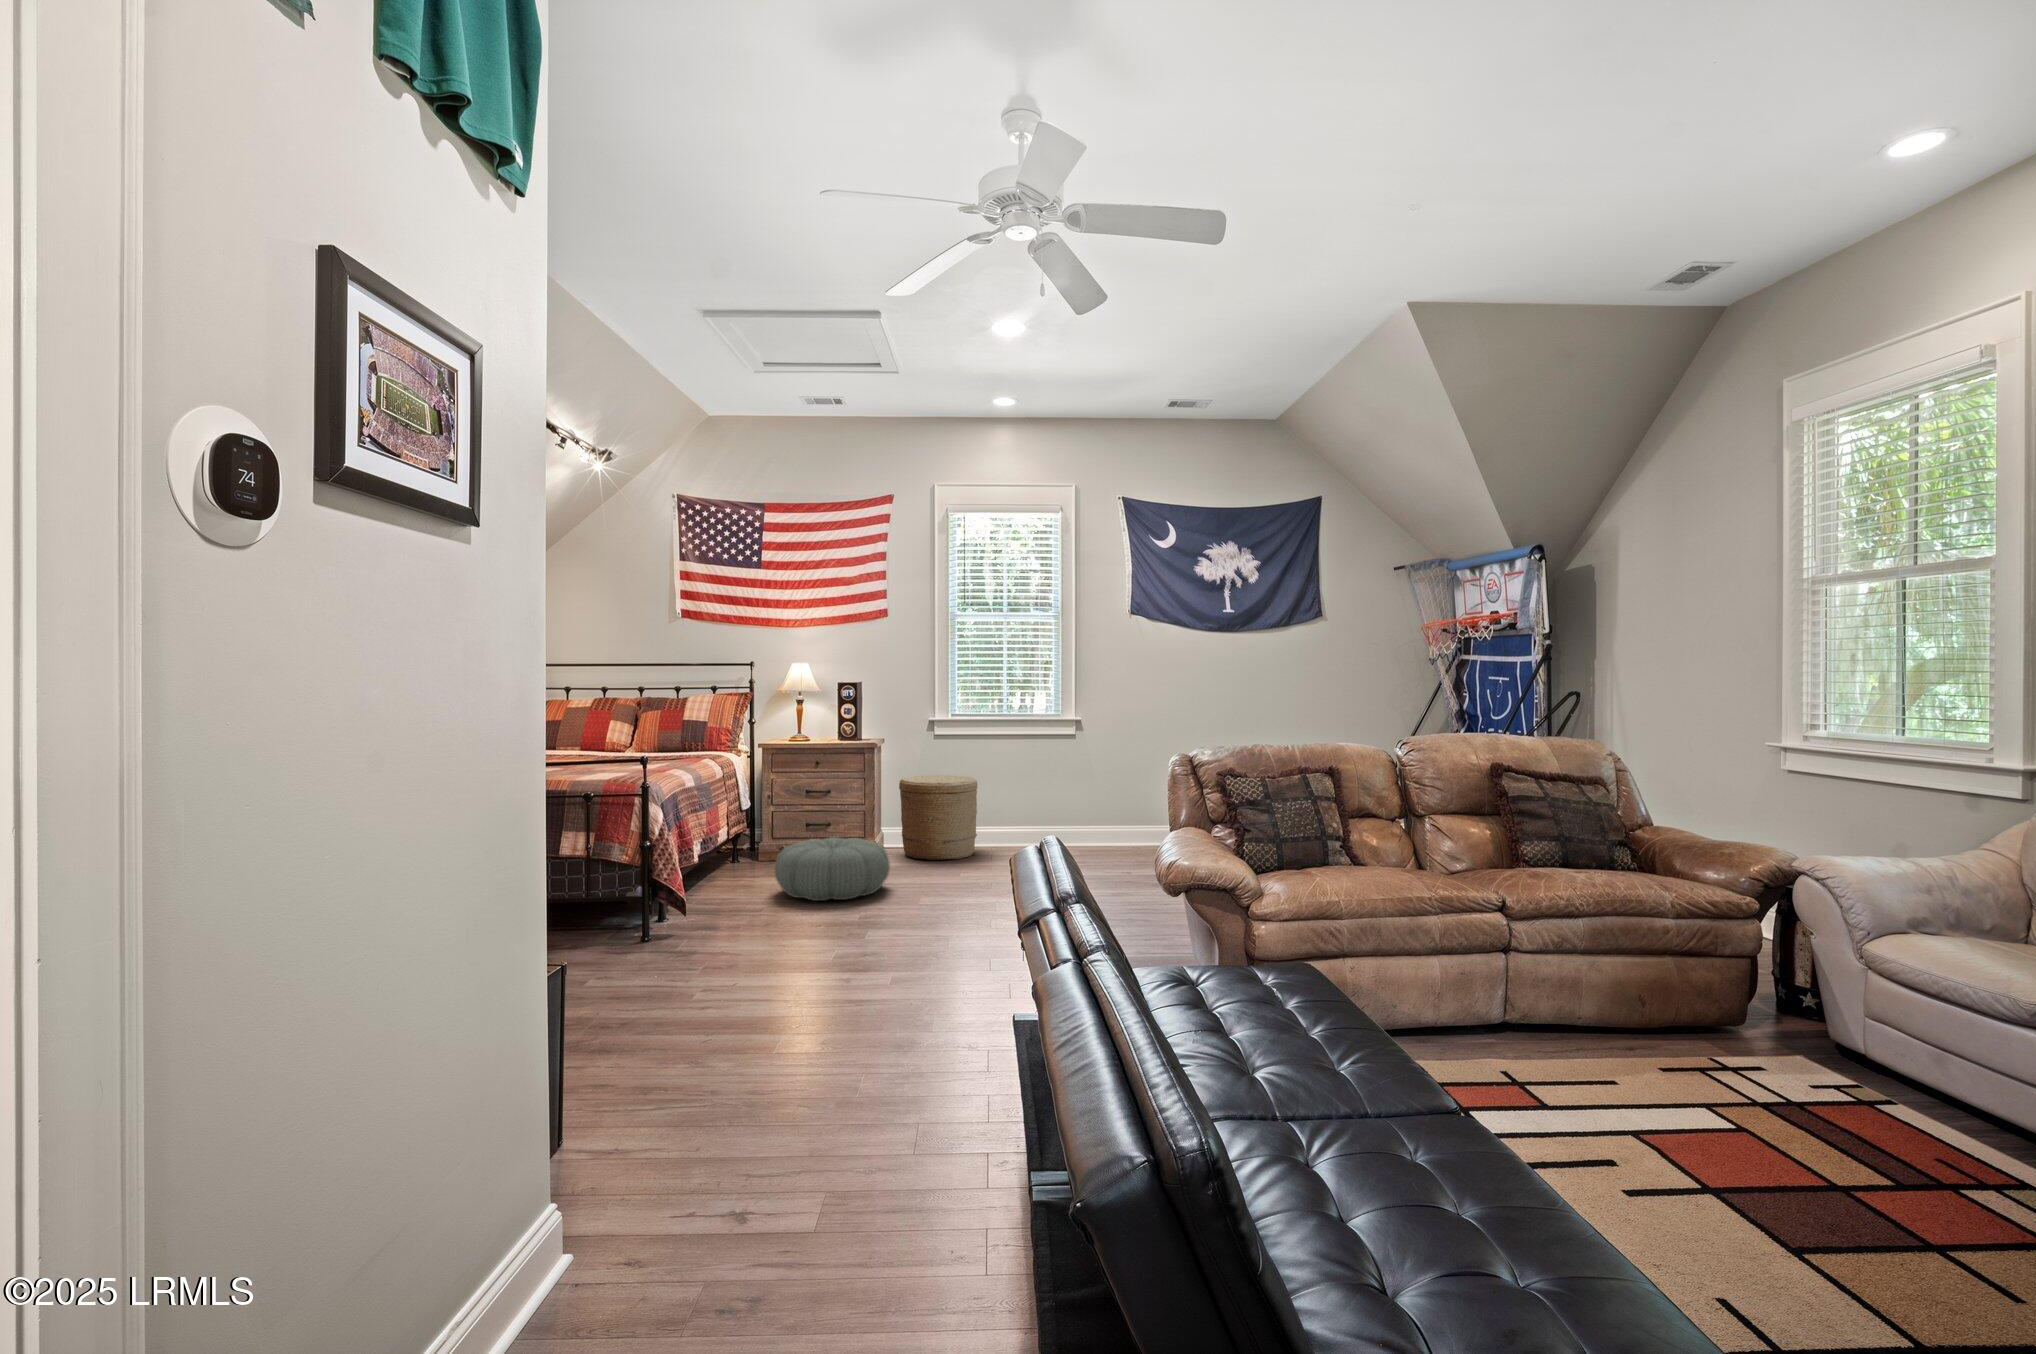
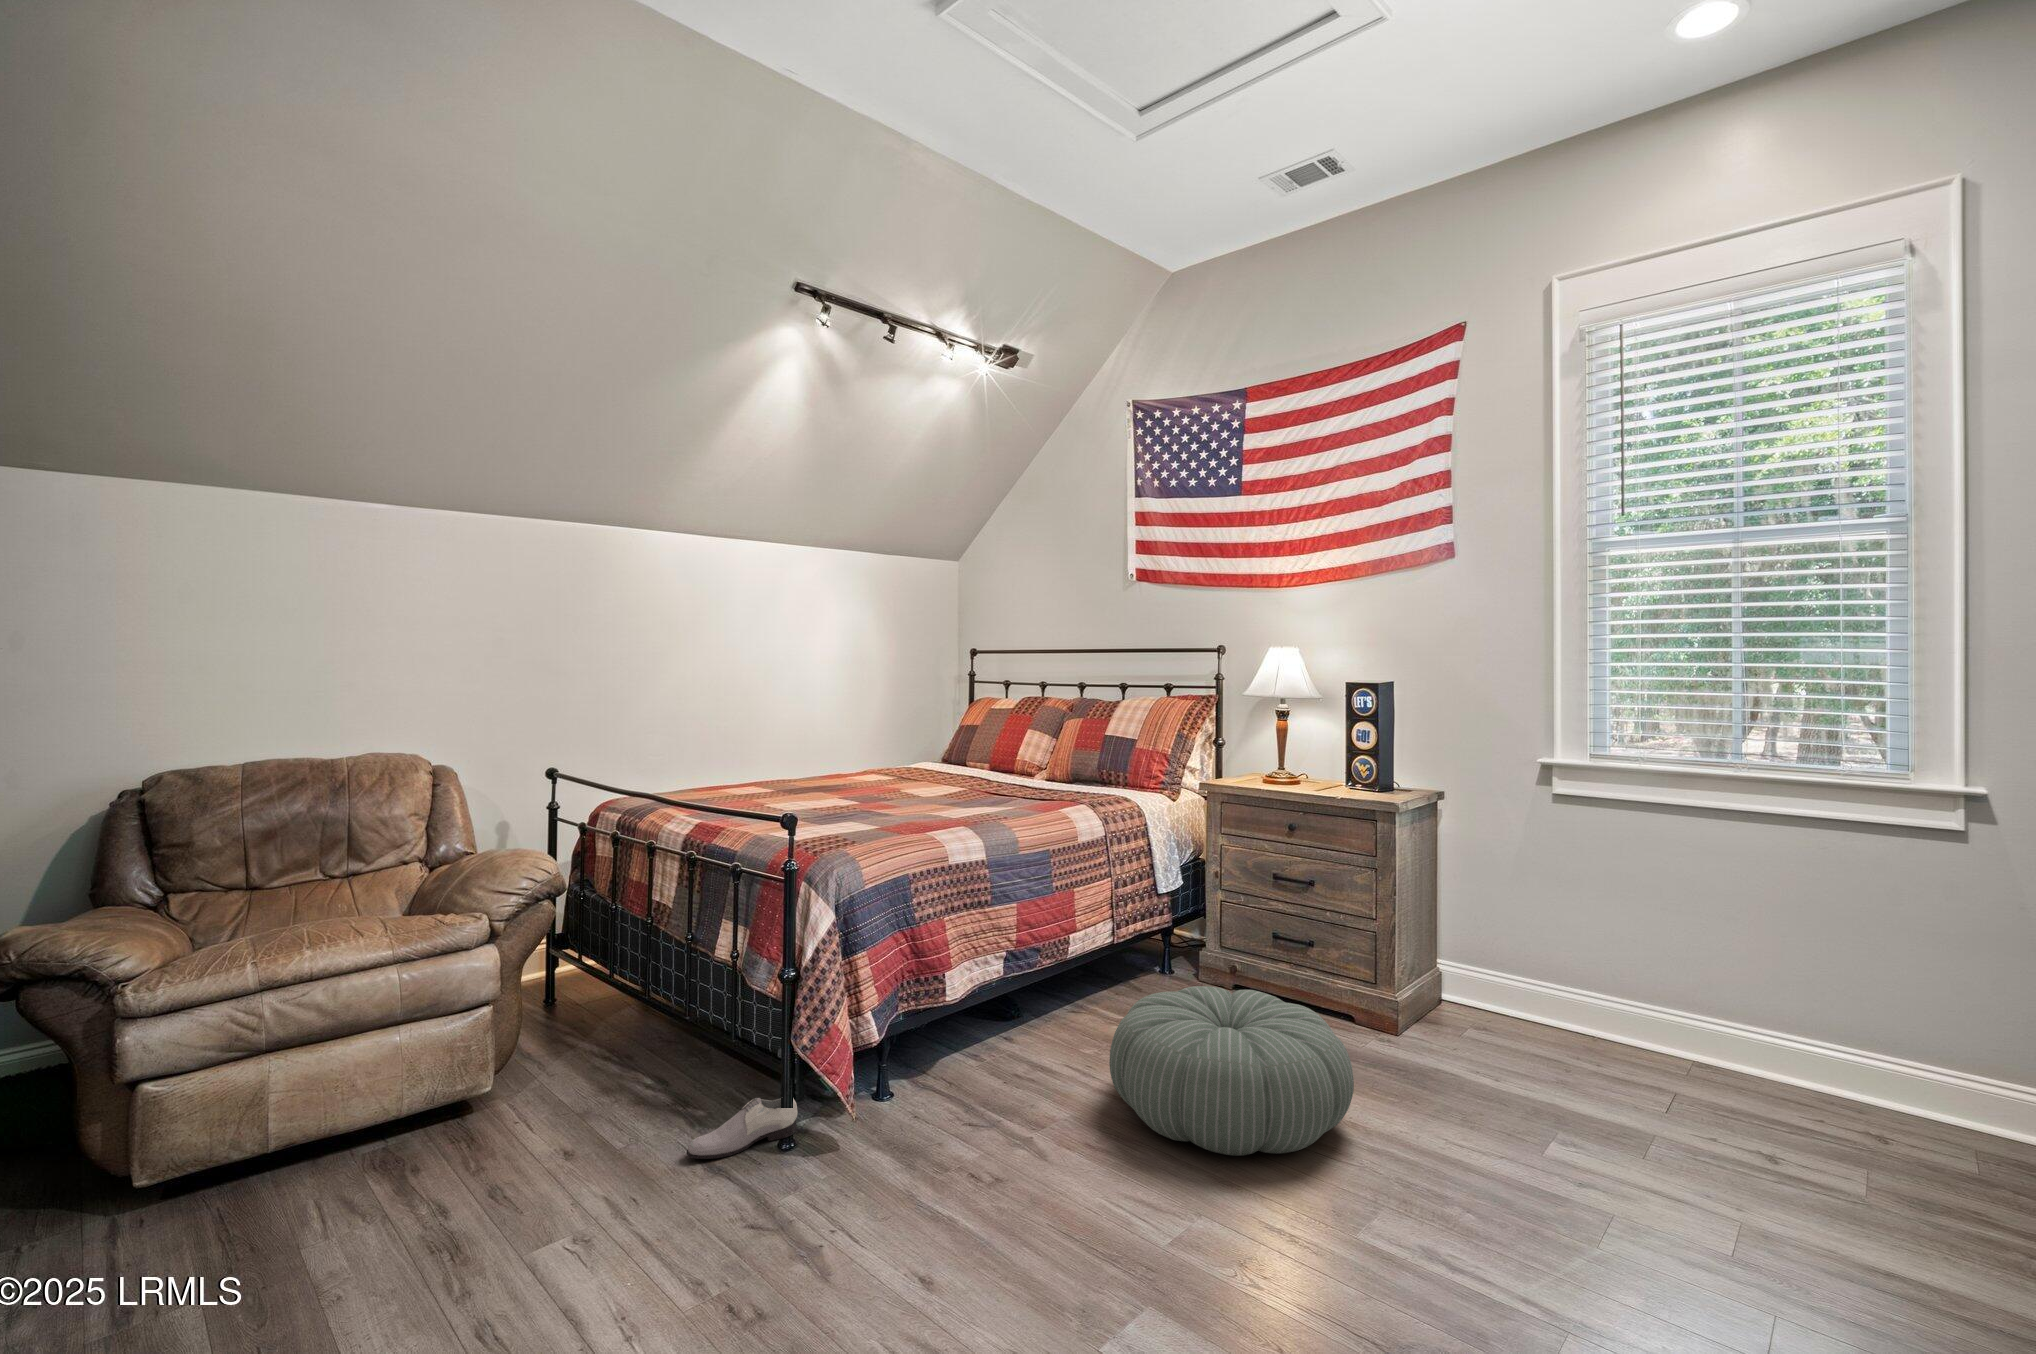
basket: present [899,775,977,860] -> none [1453,874,1645,1081]
shoe: none [596,919,638,951] -> present [686,1098,797,1159]

